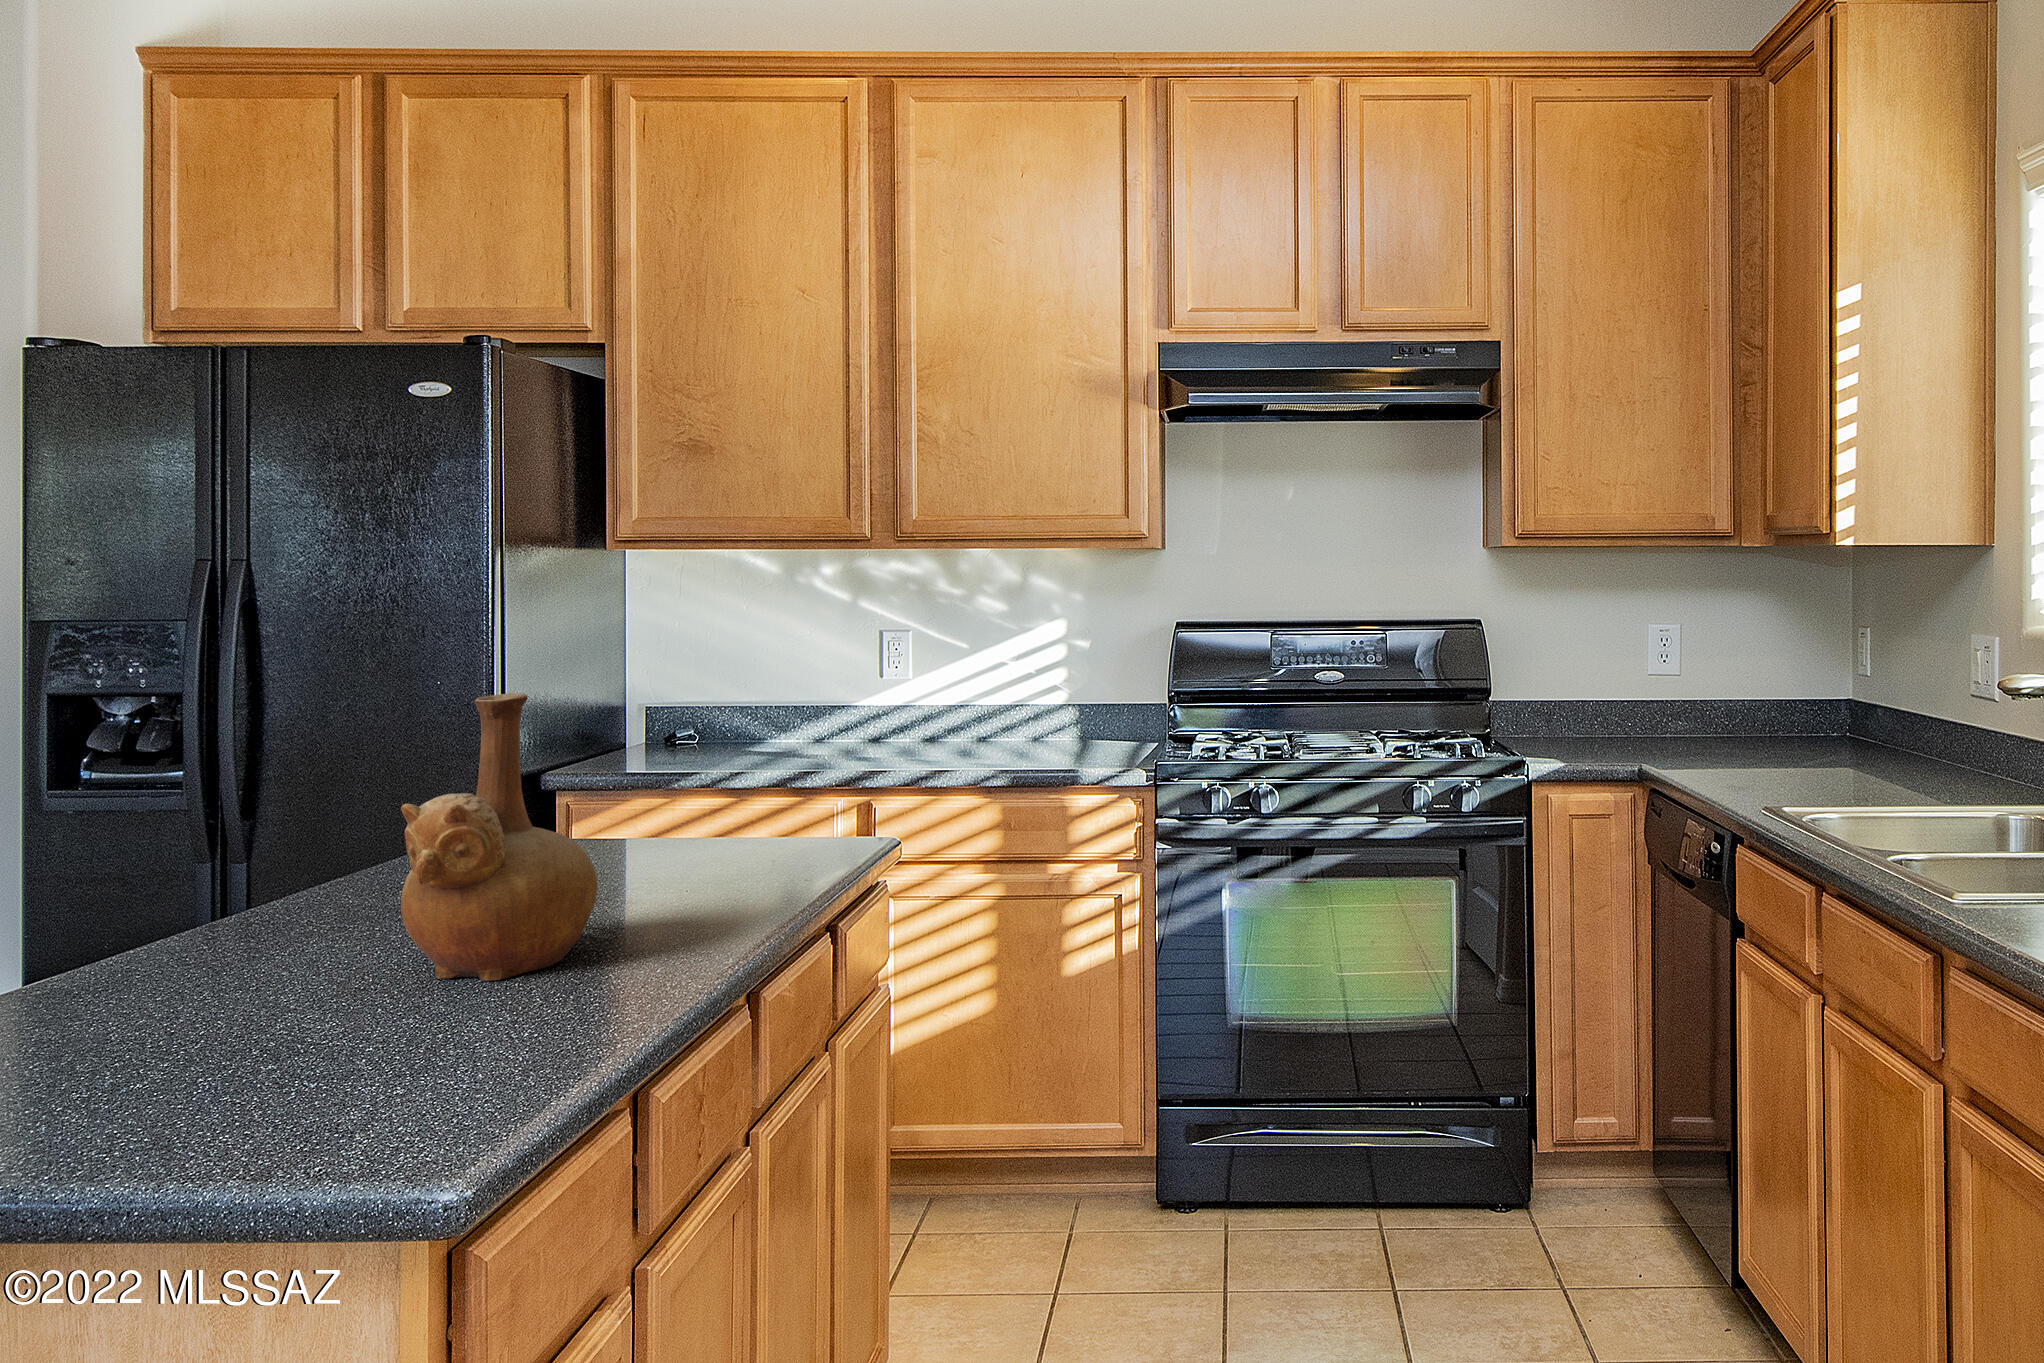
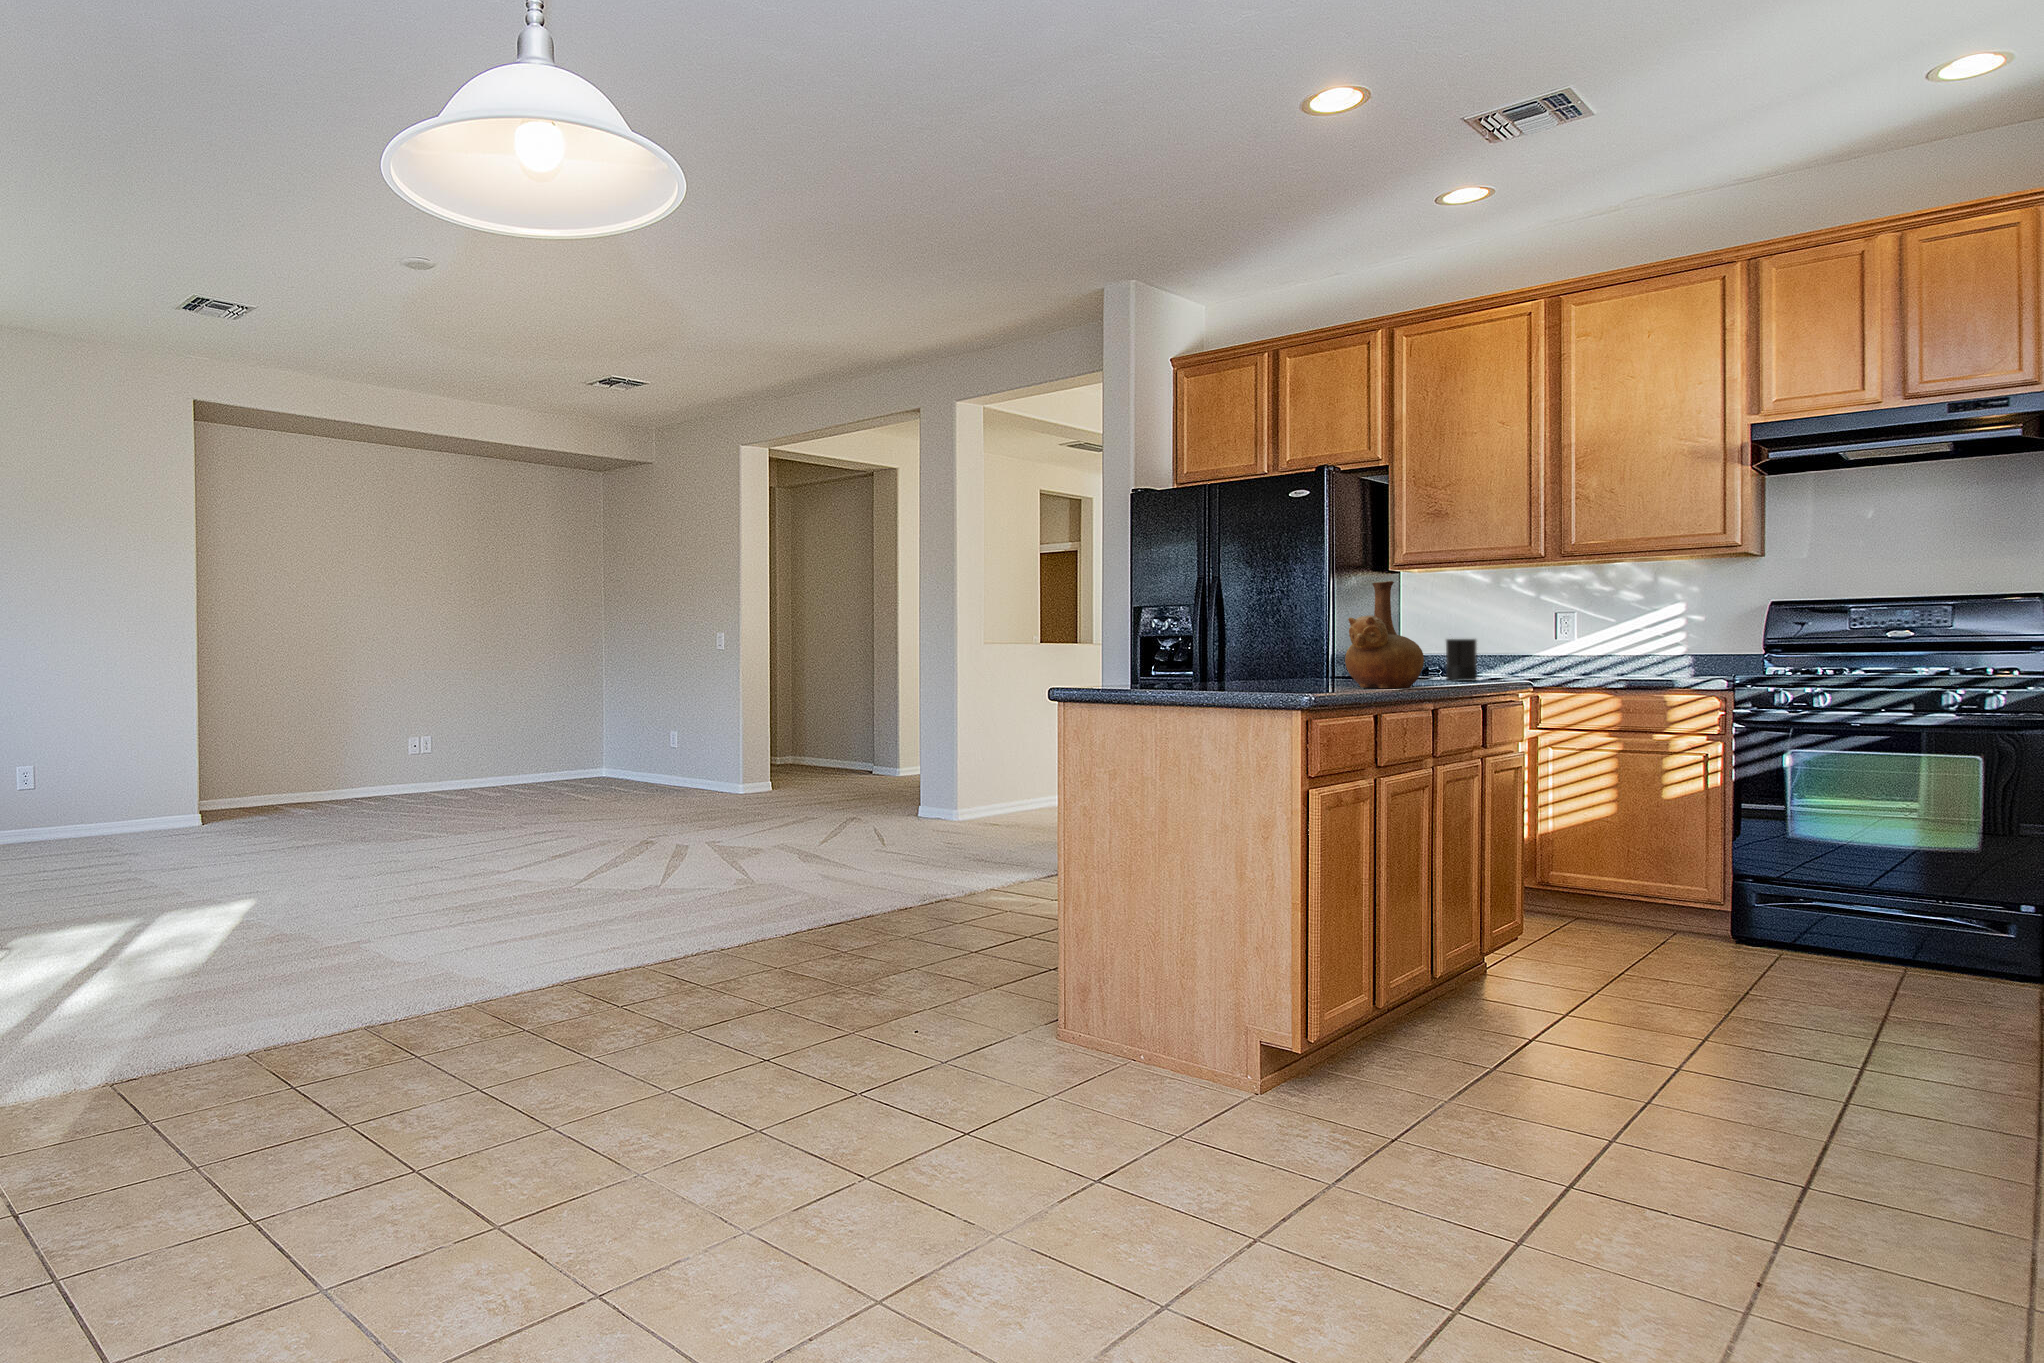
candle: none [669,741,737,842] -> present [1446,639,1477,681]

